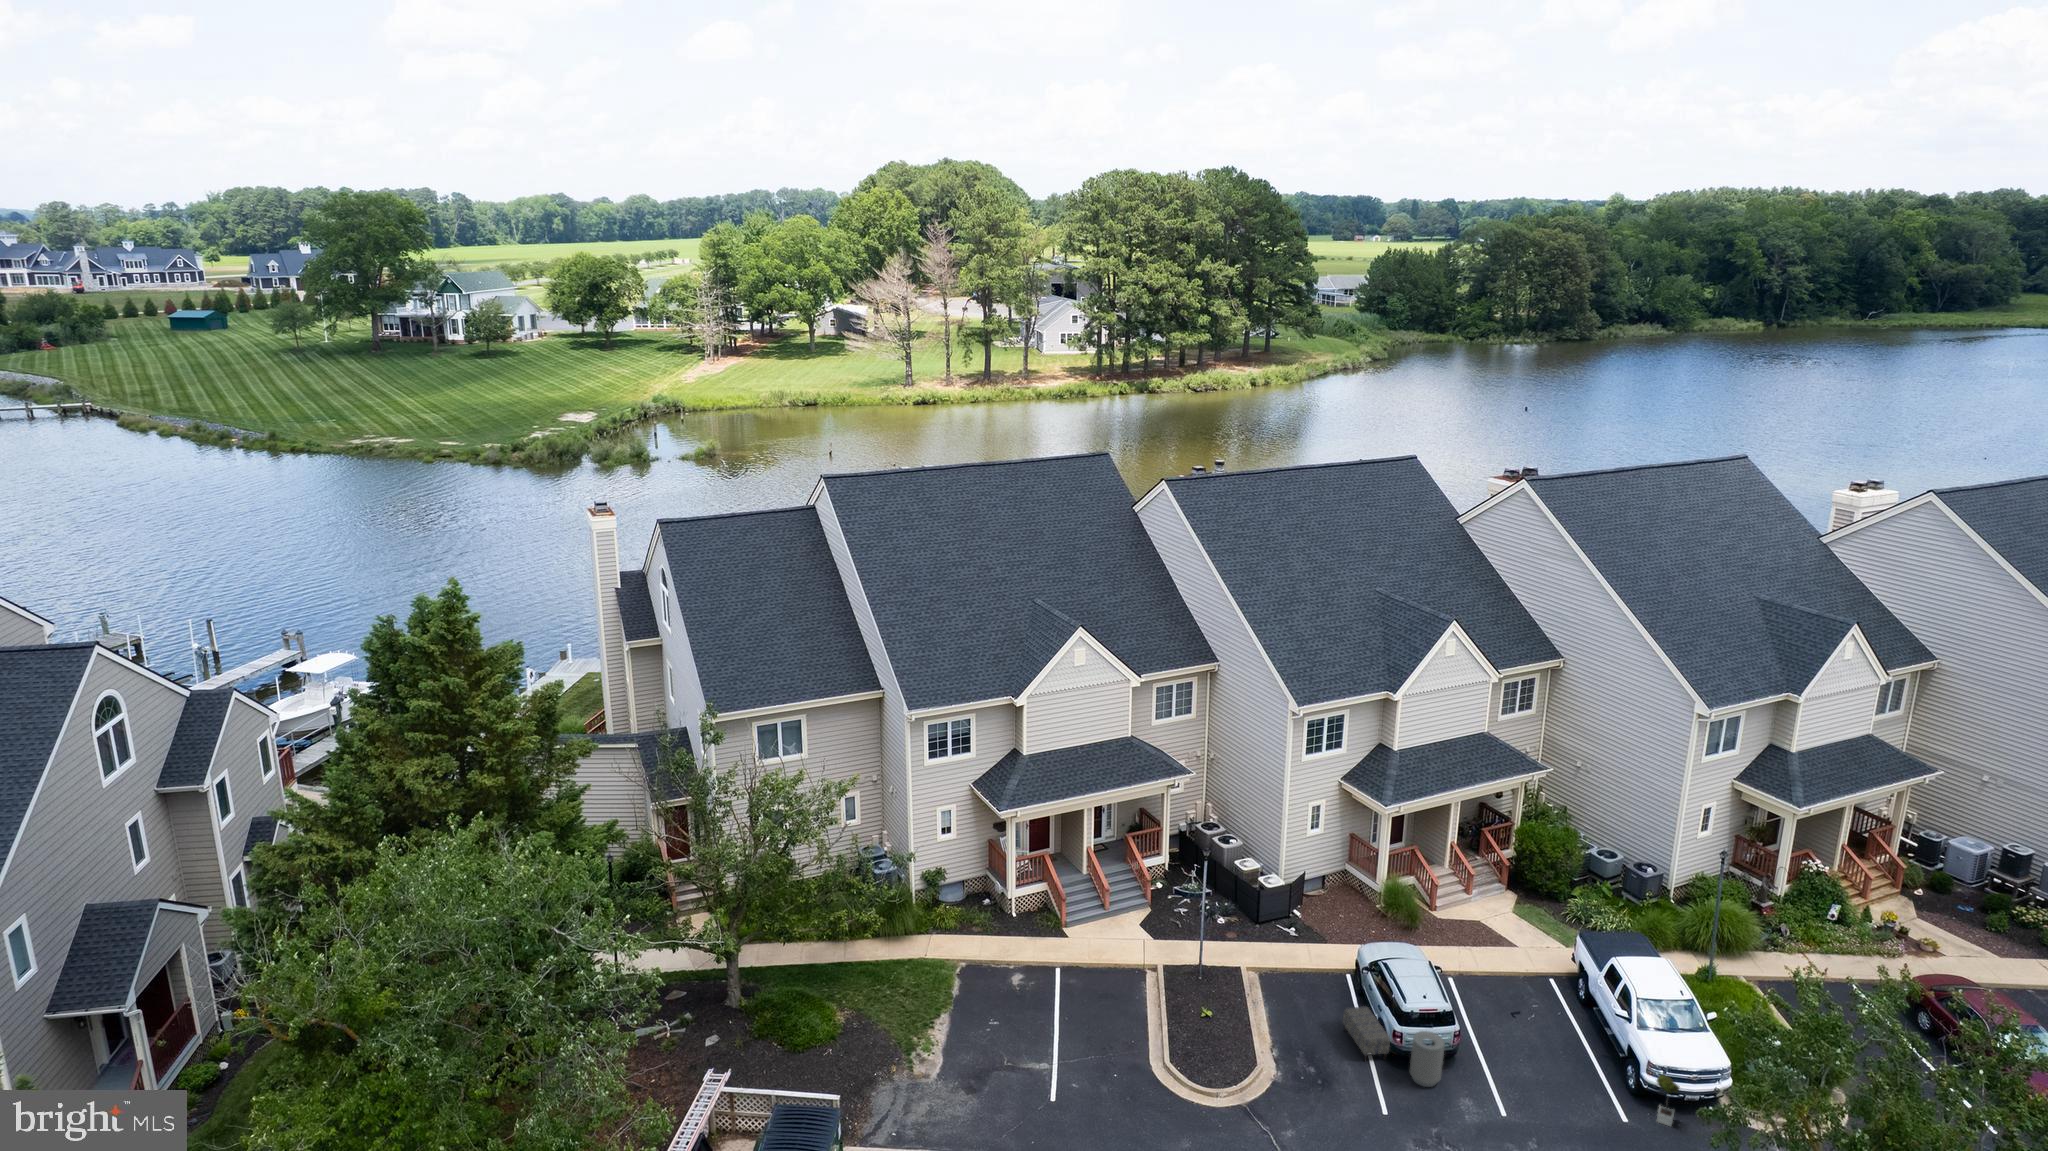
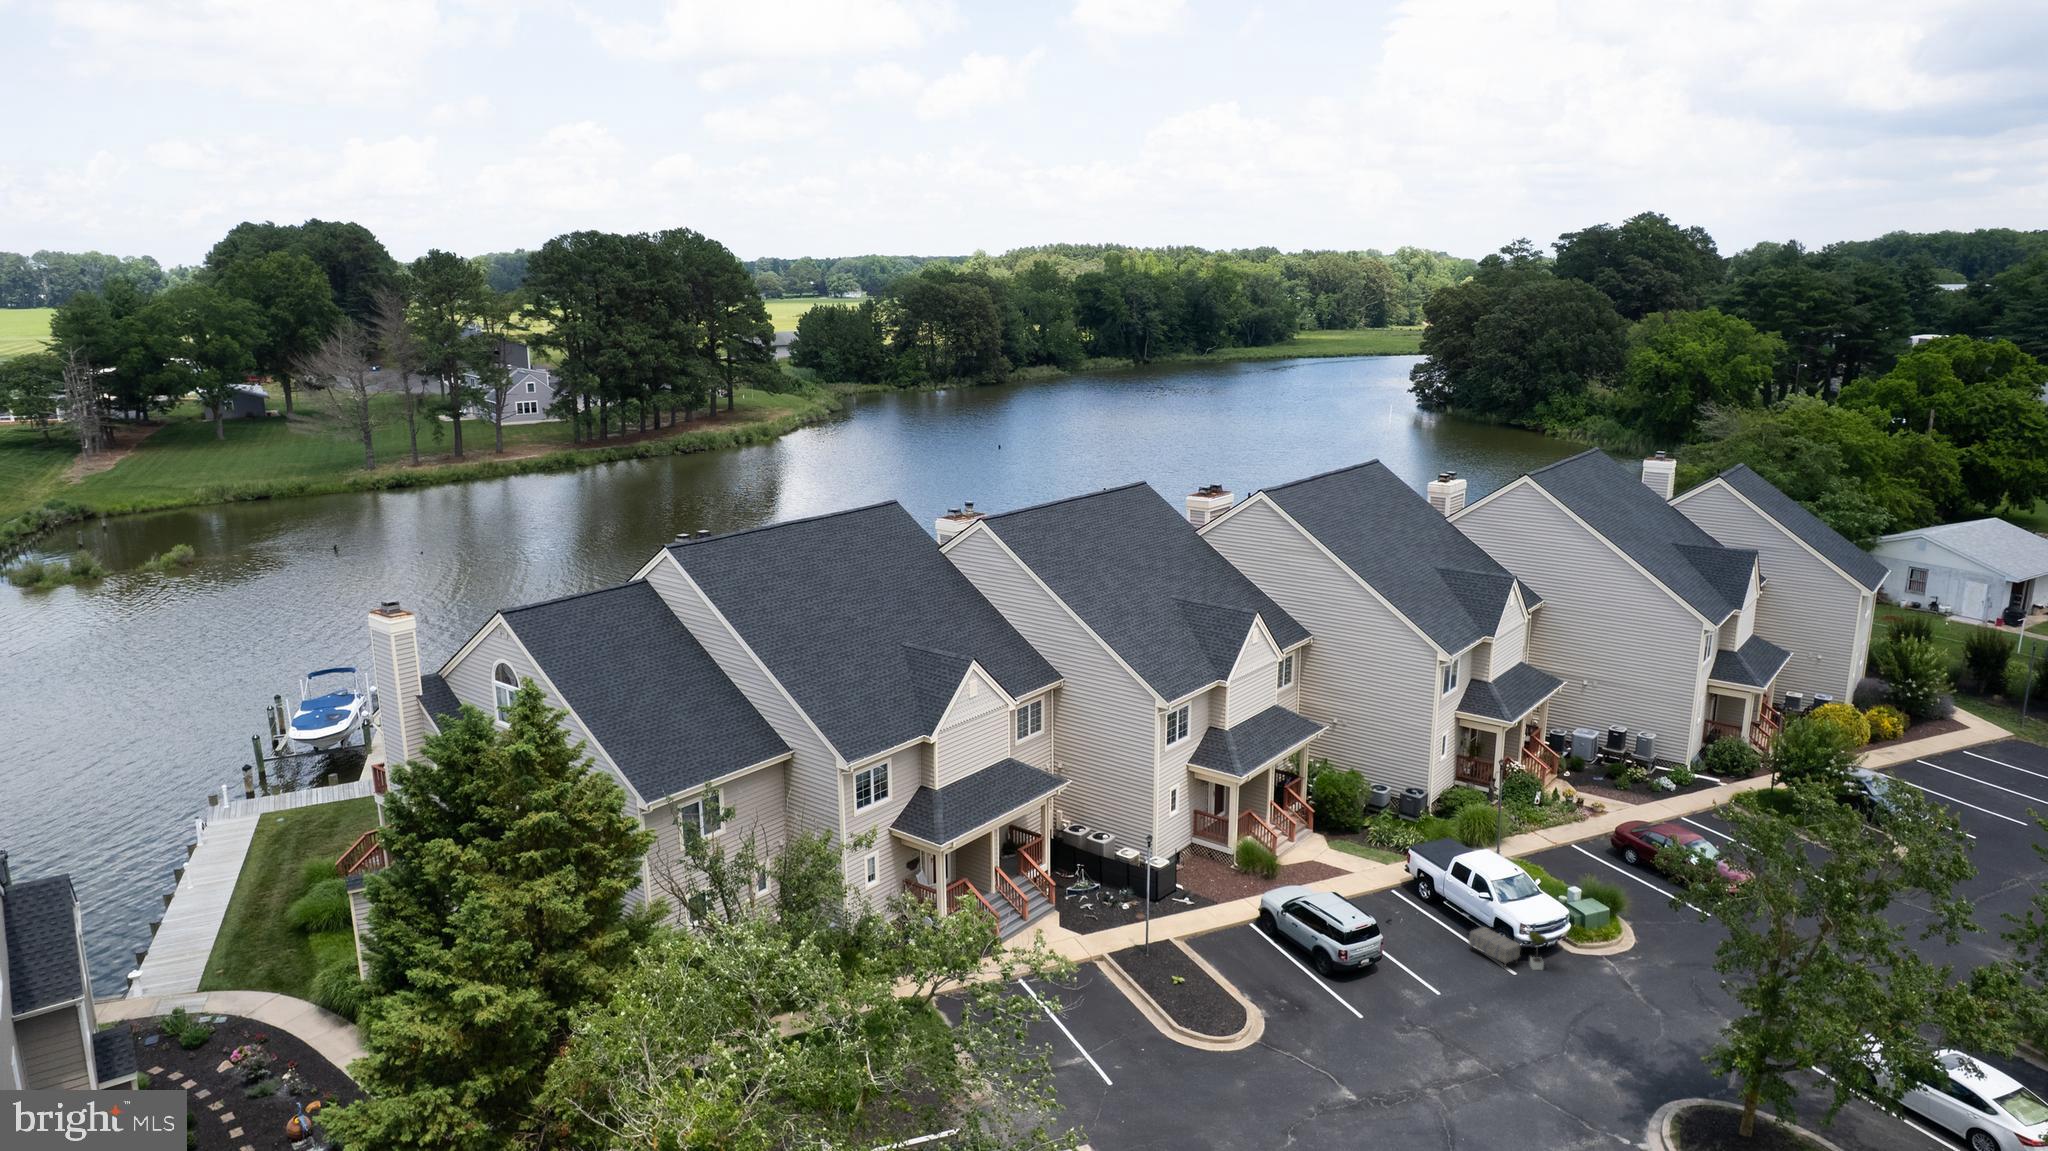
bench: present [1343,1006,1390,1061] -> present [1468,926,1520,968]
trash can: present [1410,1031,1445,1087] -> none [1356,944,1383,990]

